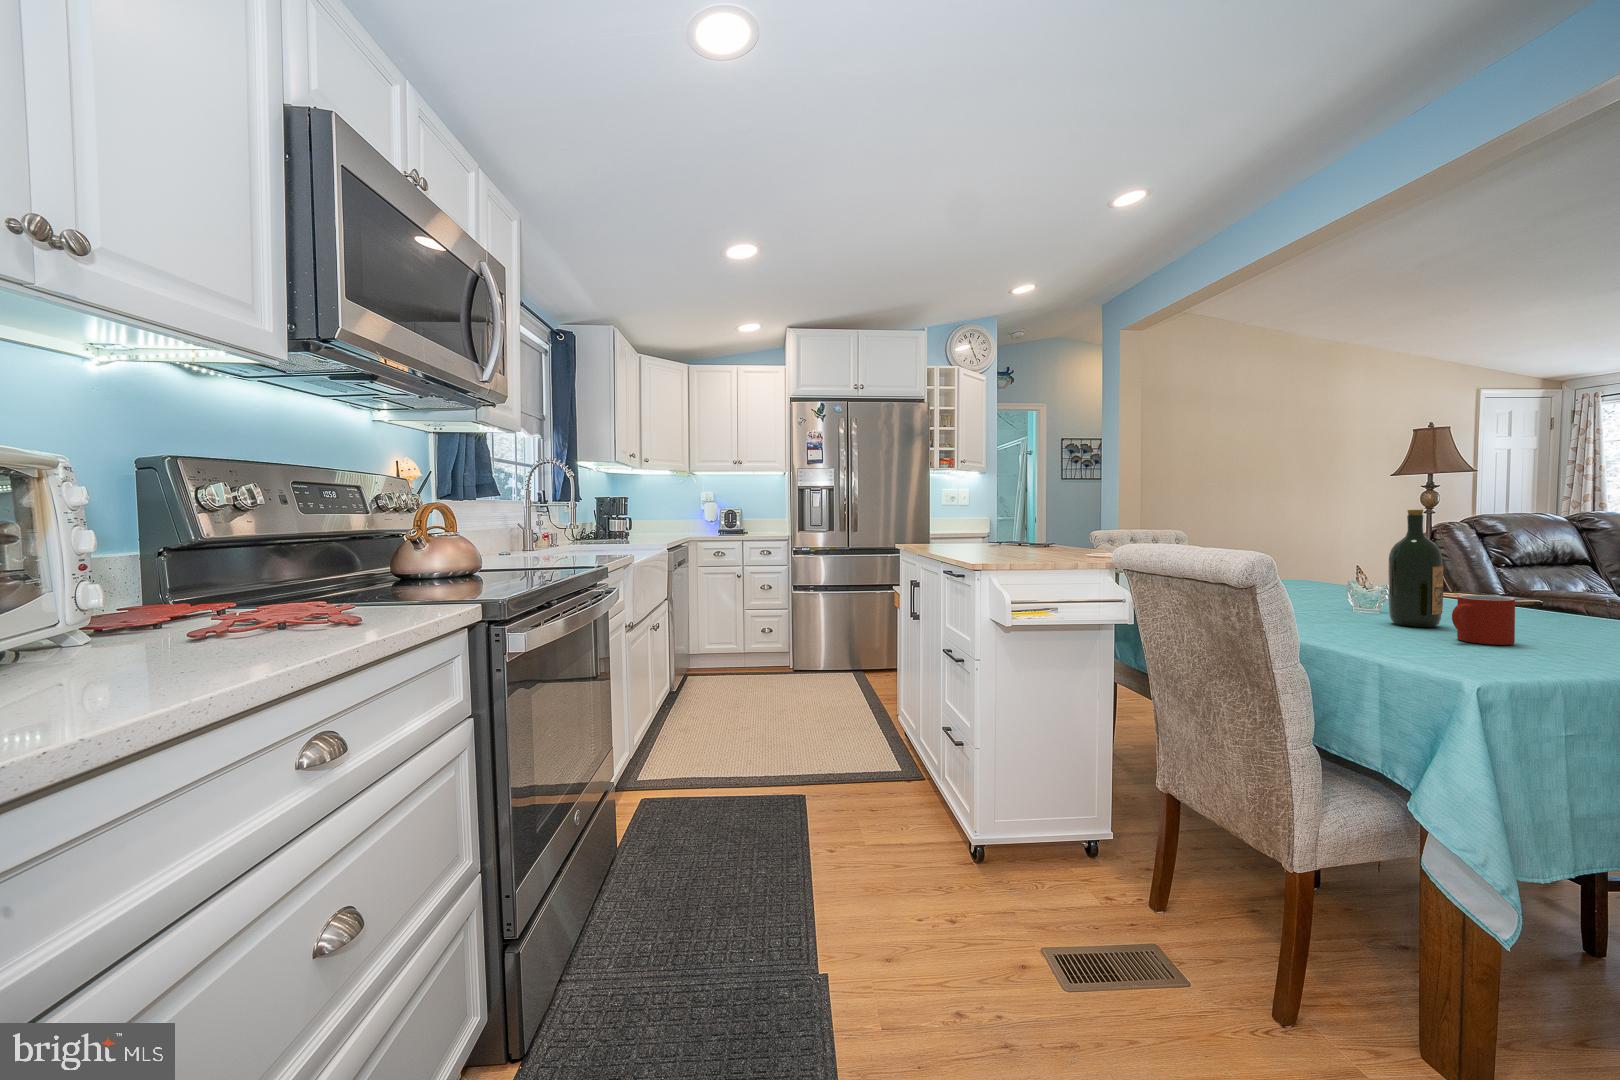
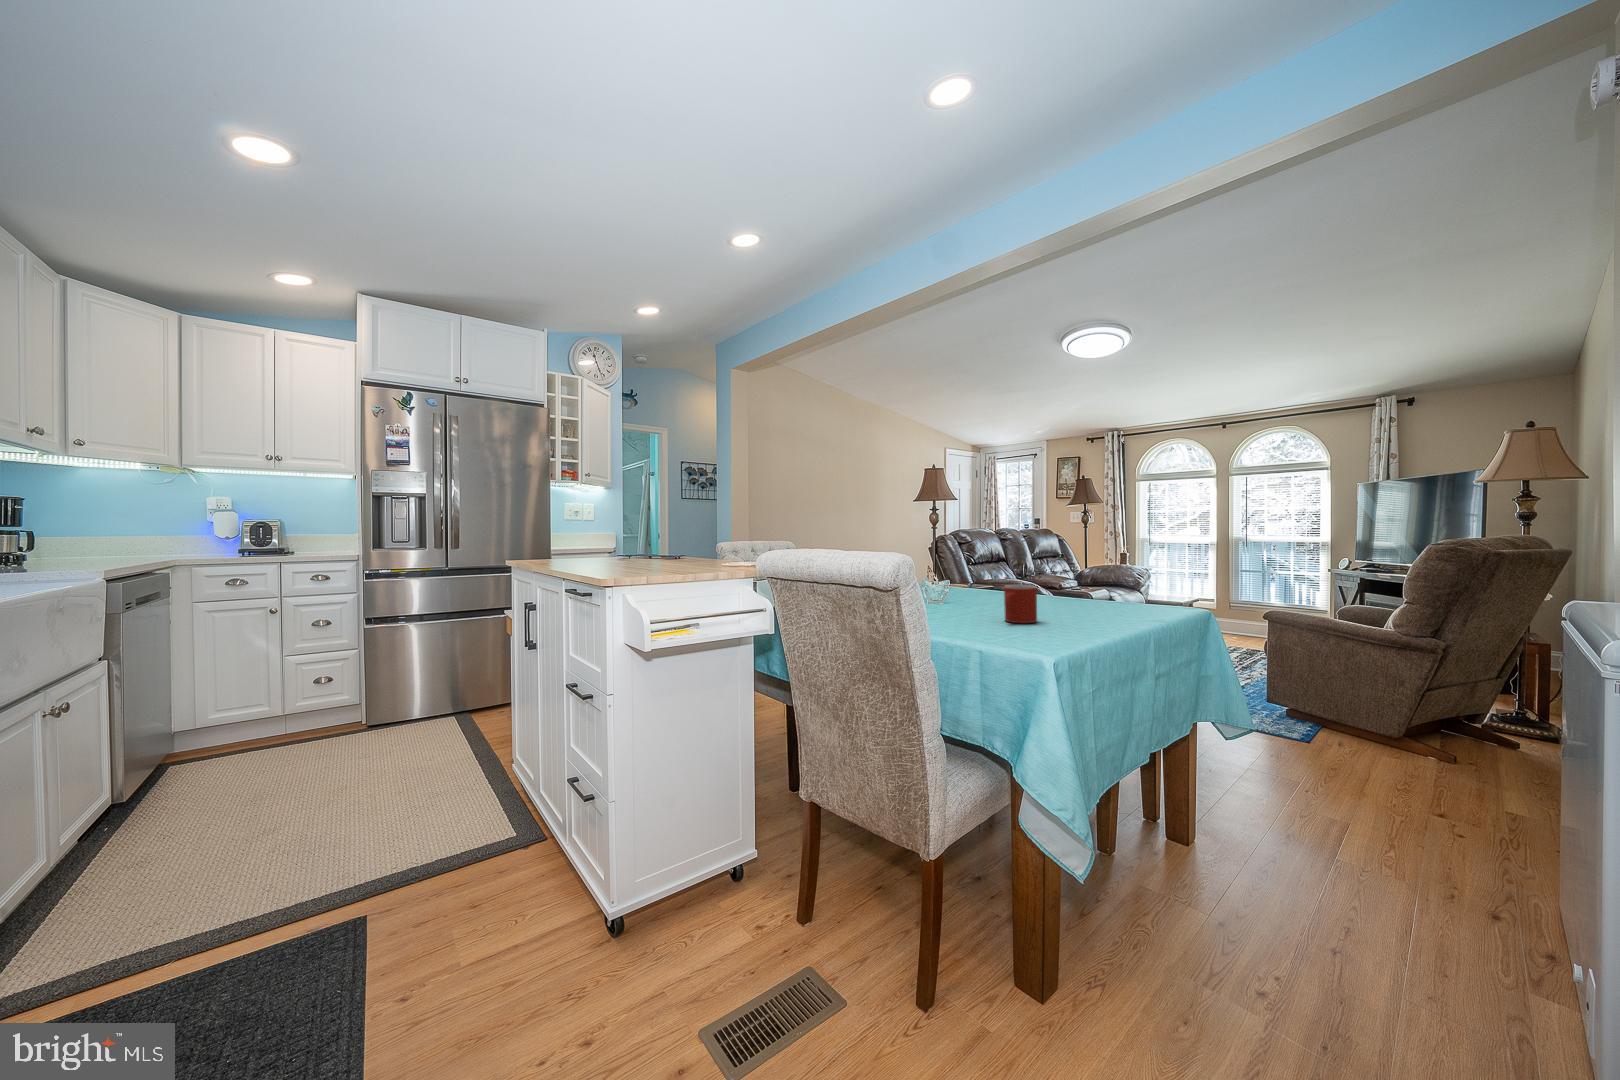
wine bottle: present [1388,510,1443,627] -> none [956,519,989,613]

